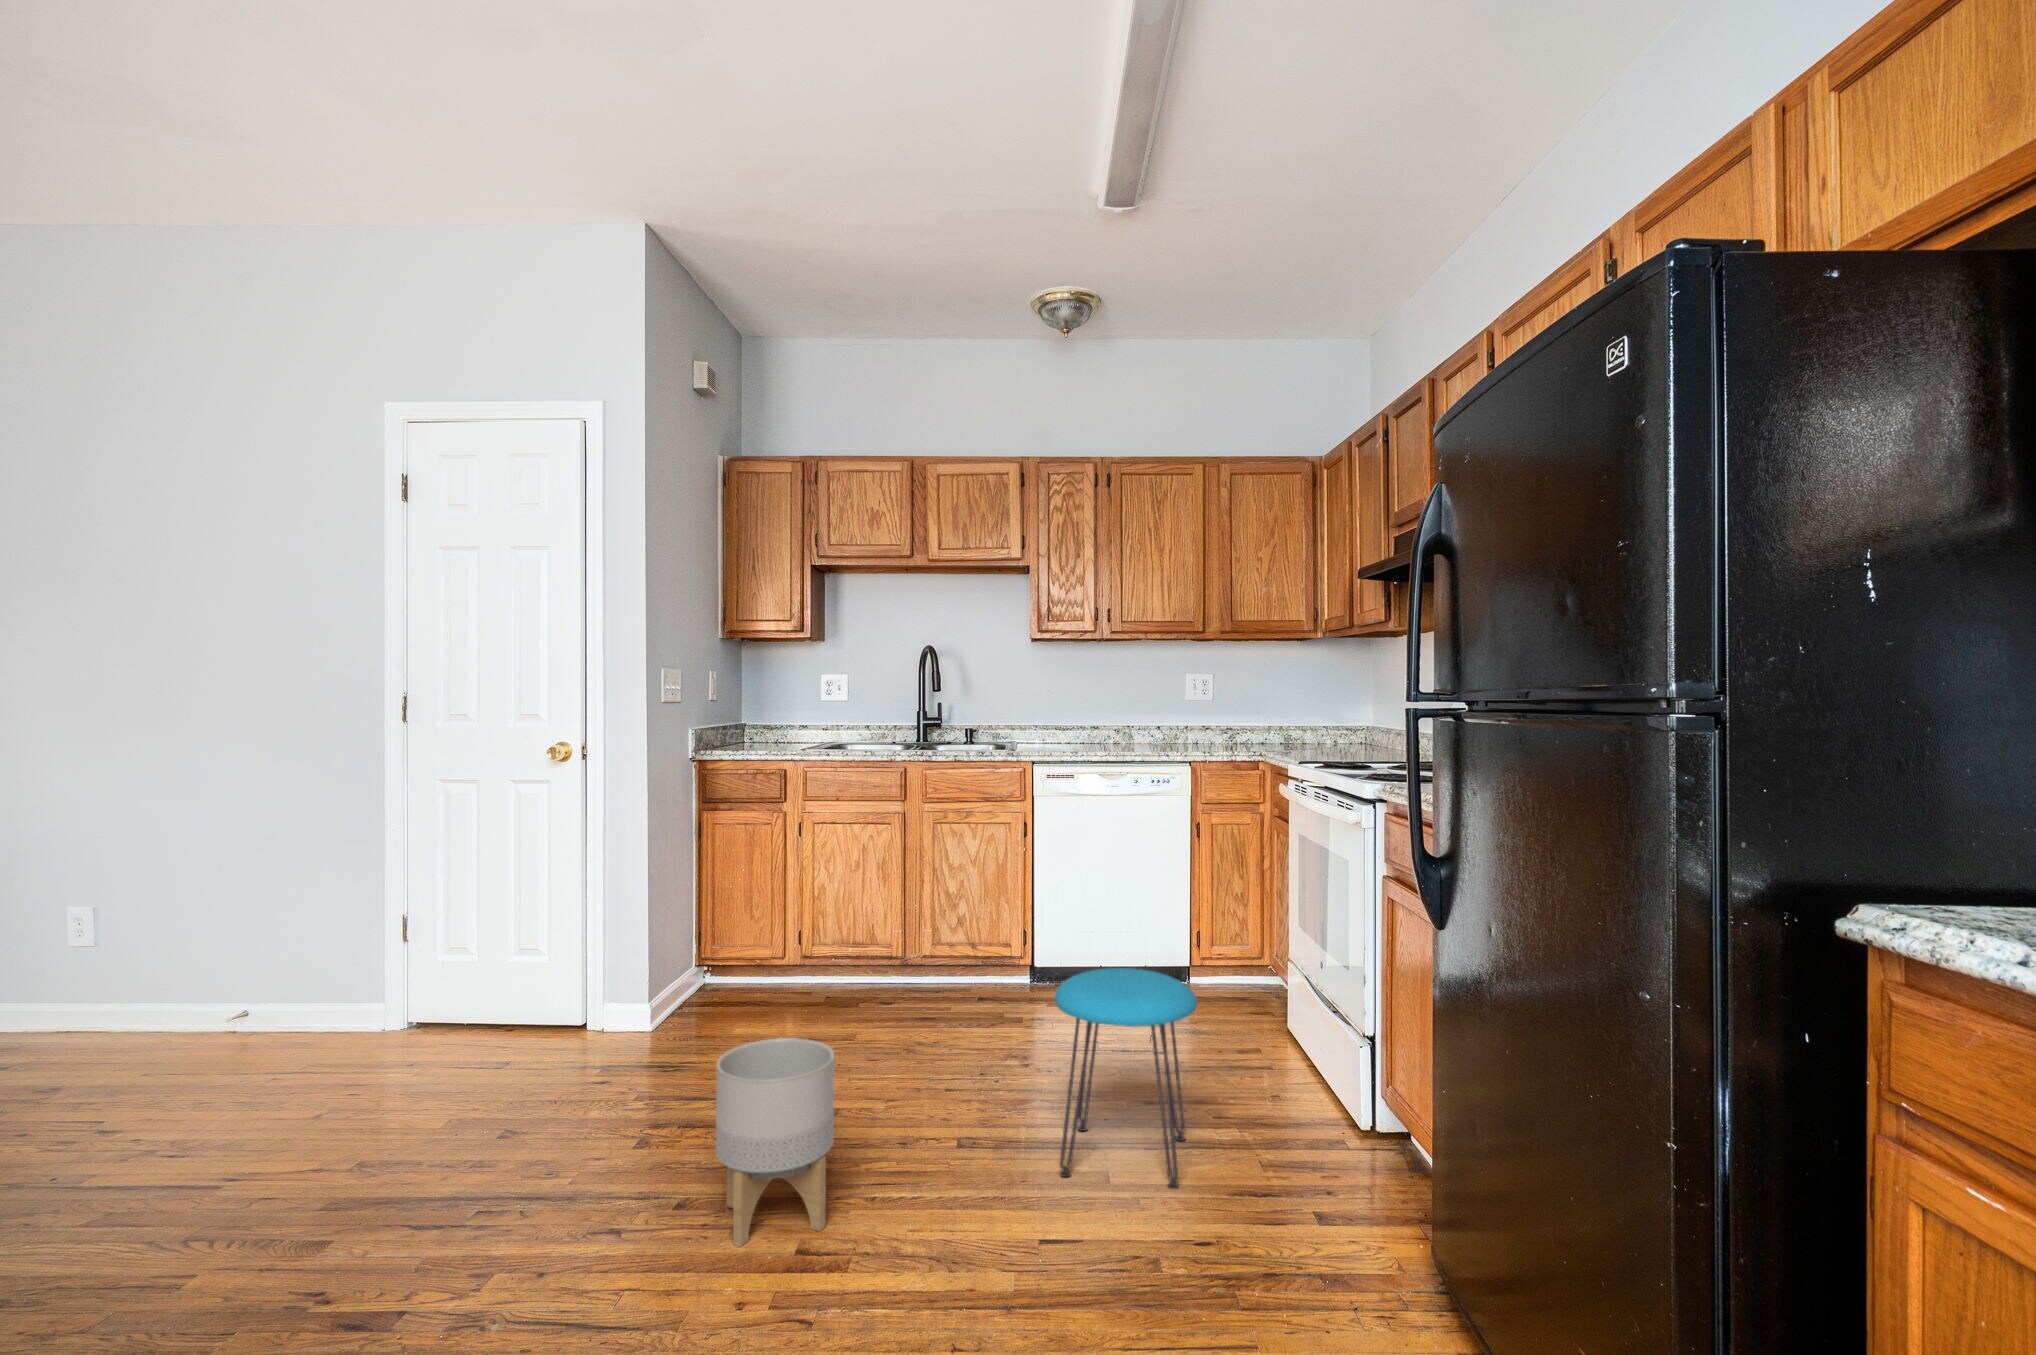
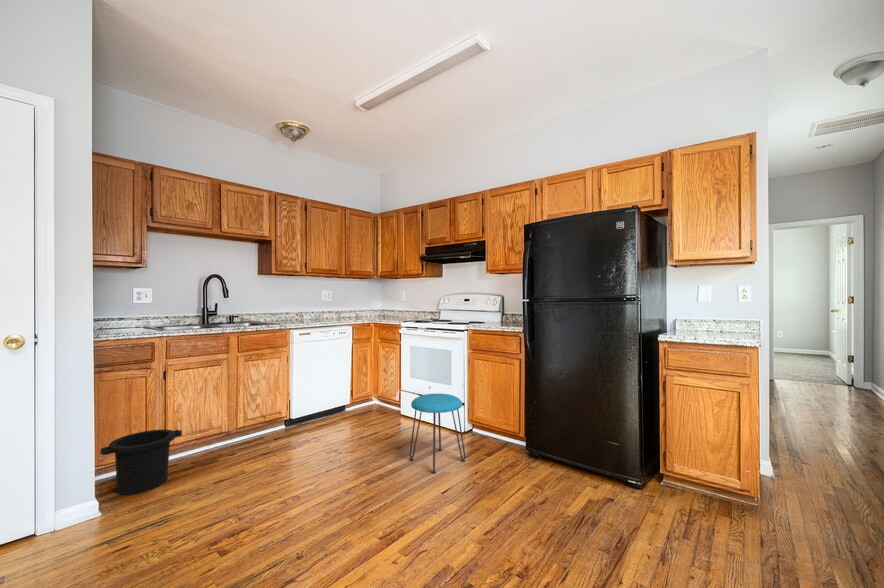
trash can: none [685,916,793,1013] -> present [101,429,182,495]
planter: present [716,1038,834,1246] -> none [351,450,405,550]

